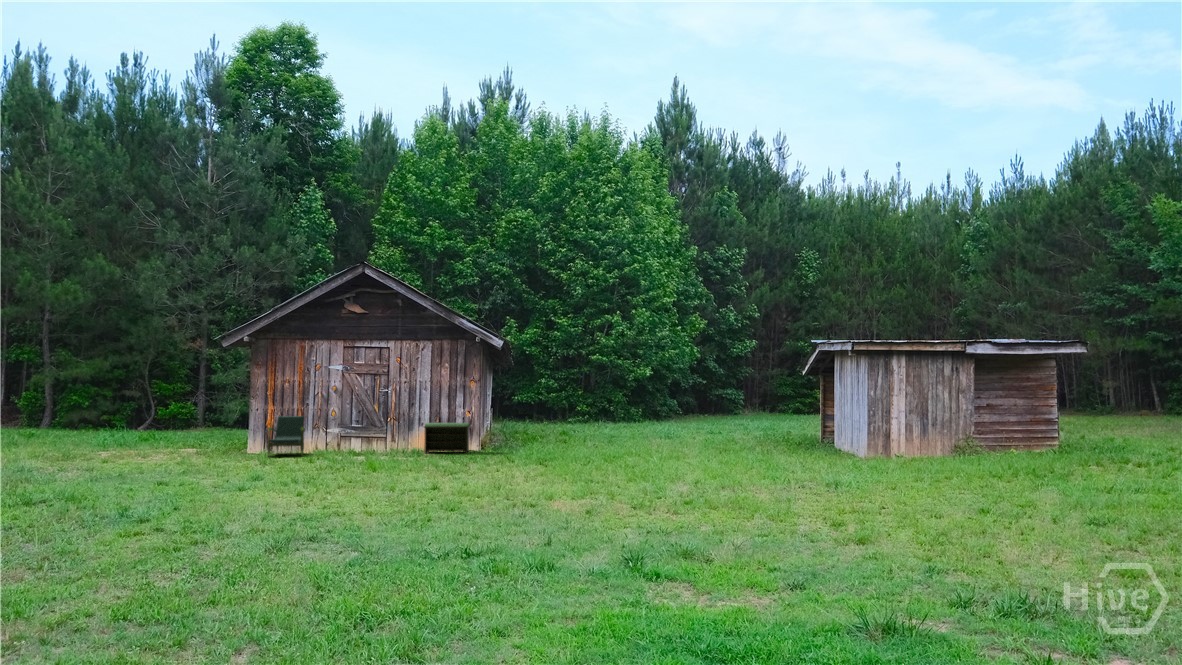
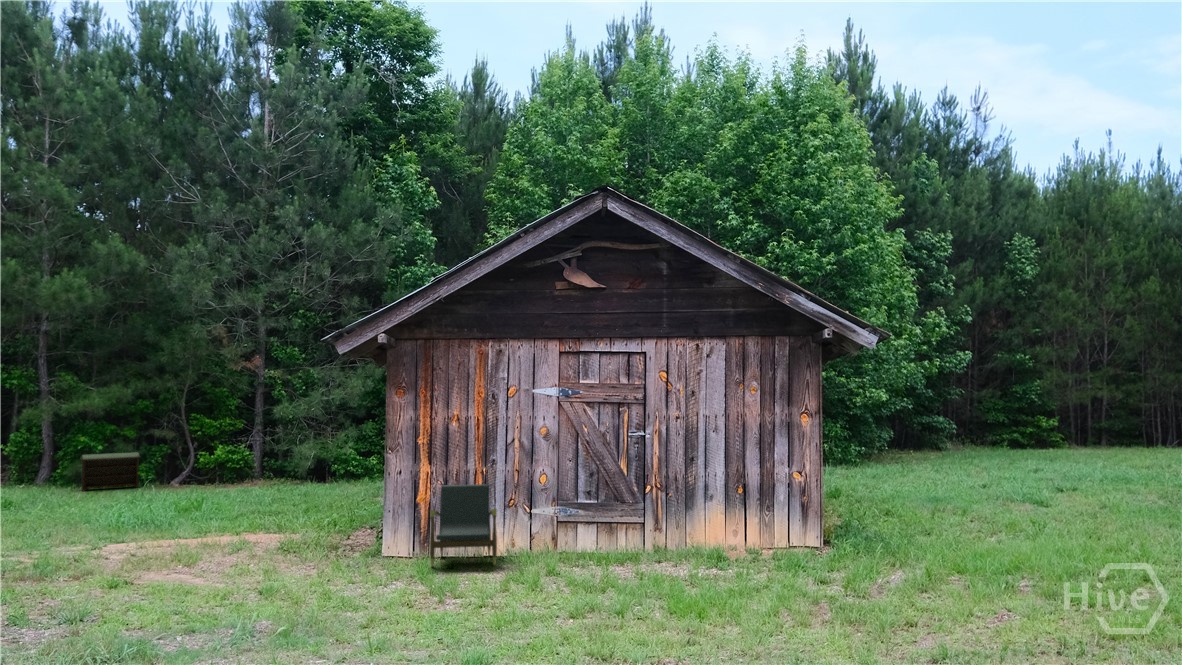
bench: present [424,423,470,453] -> present [81,452,140,491]

